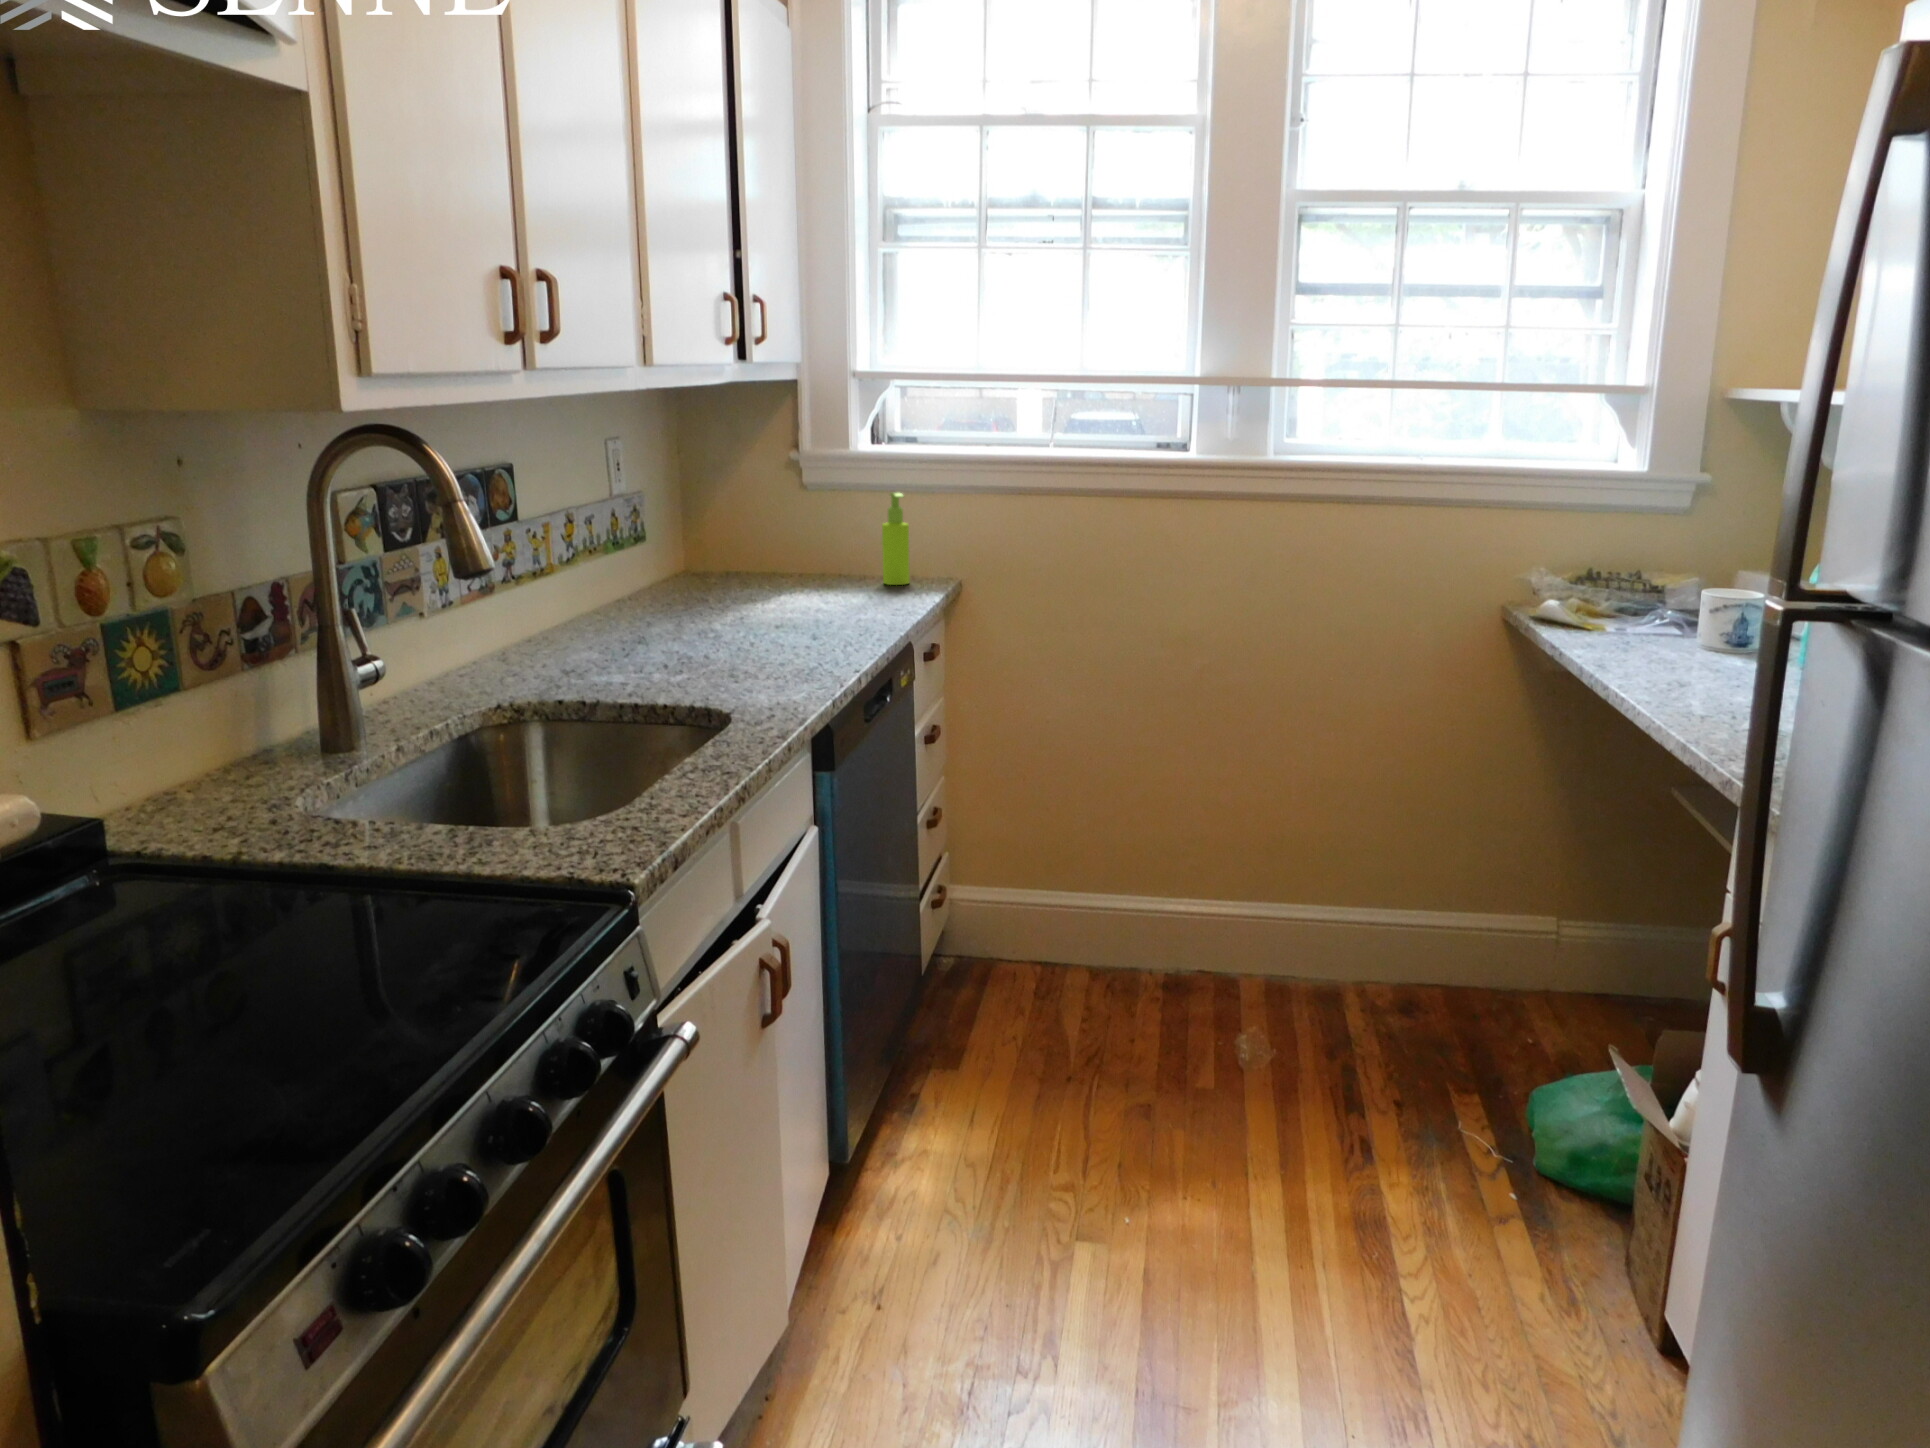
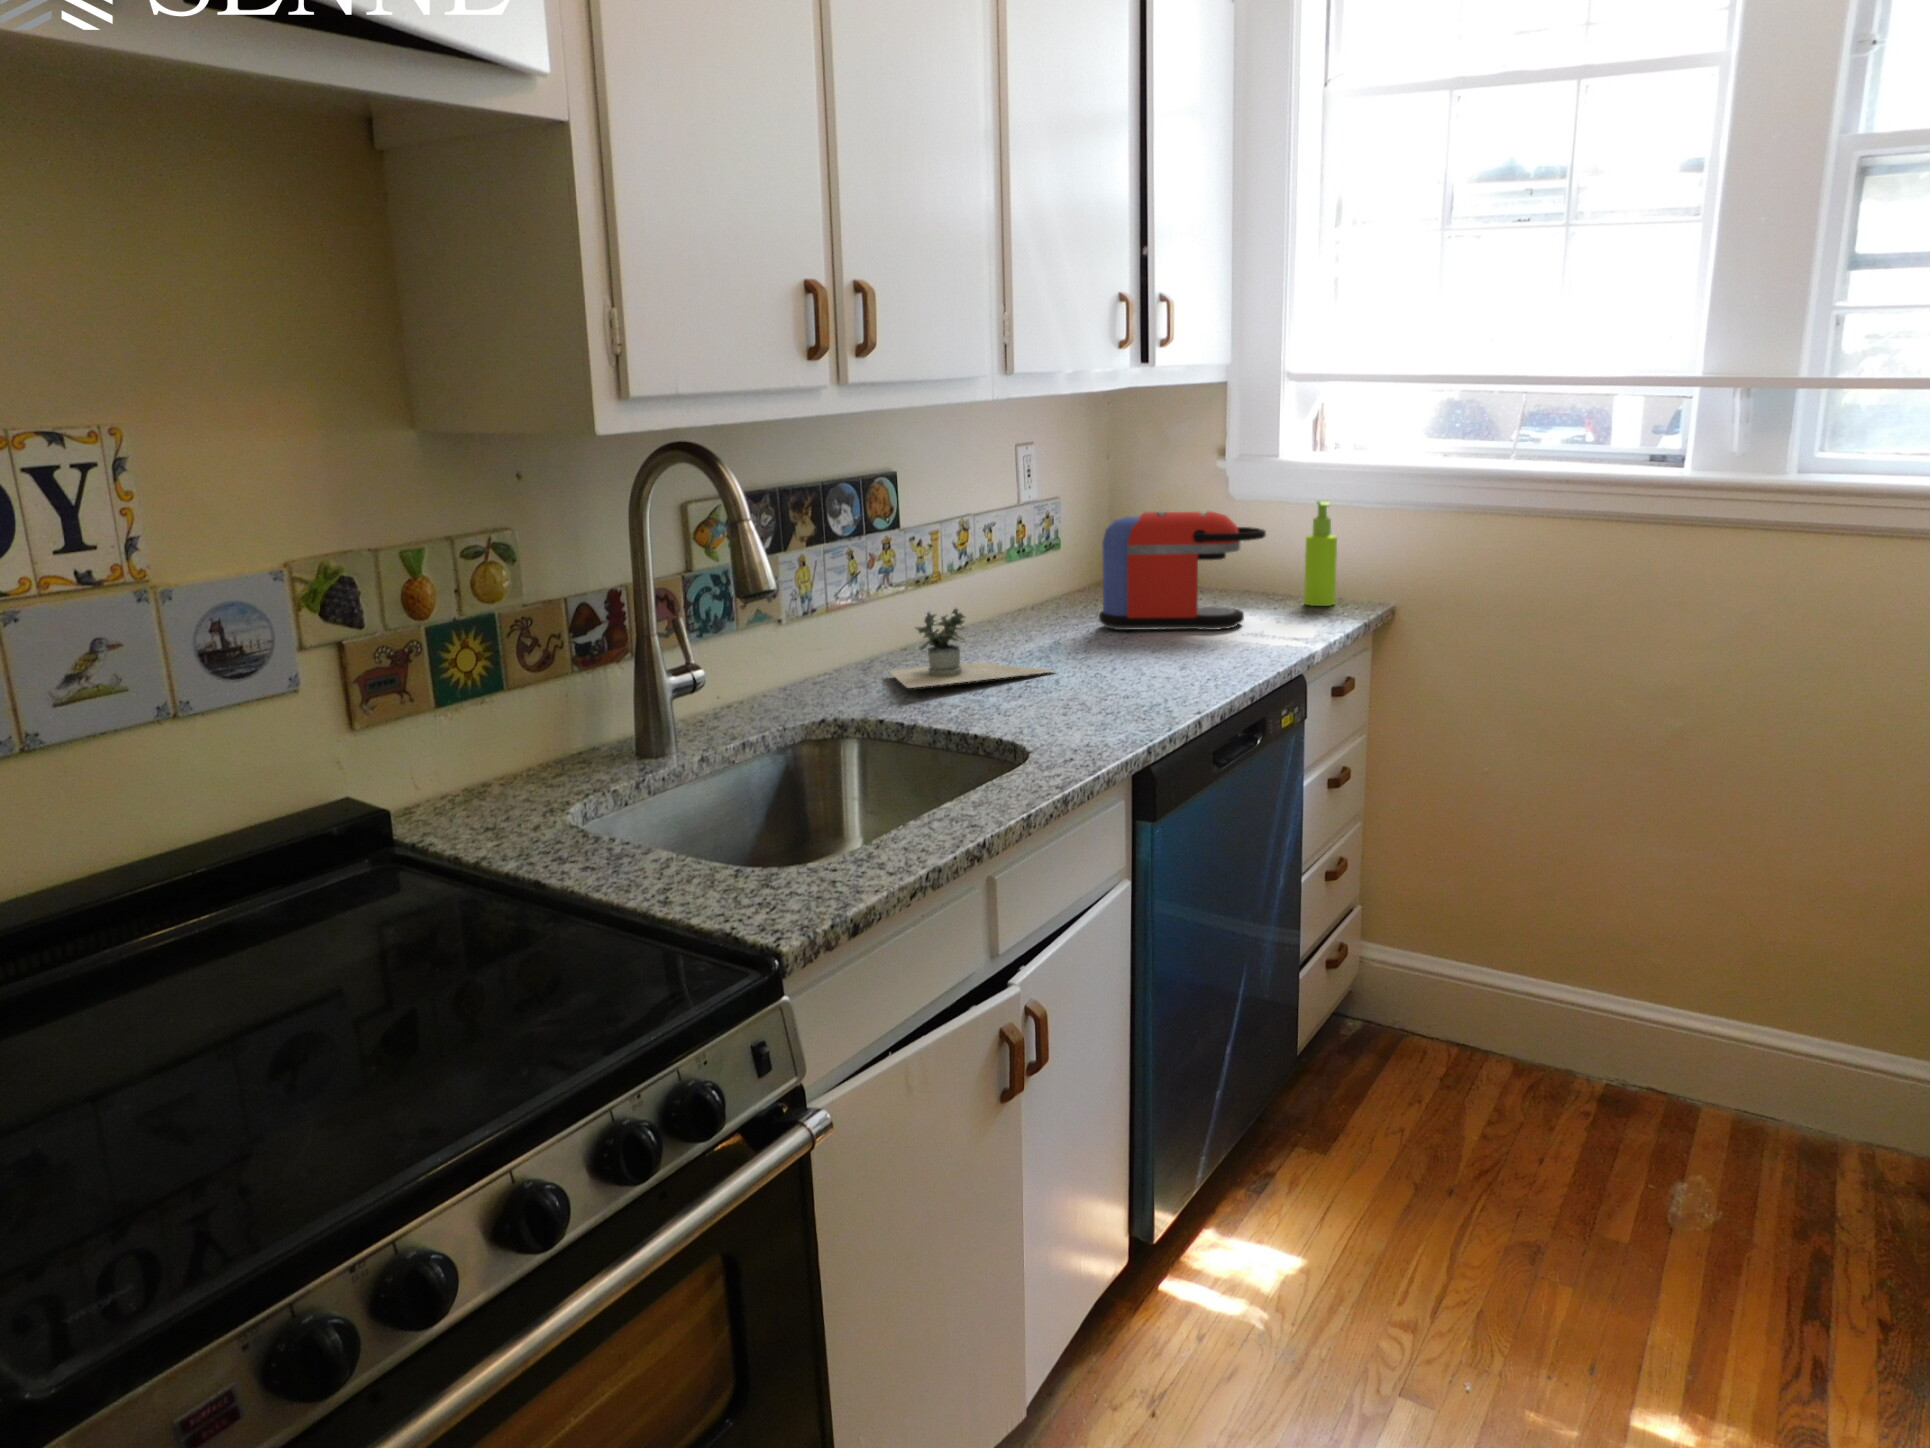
coffee maker: none [711,502,858,612] -> present [1099,512,1266,630]
potted plant: none [533,593,743,670] -> present [890,608,1051,688]

